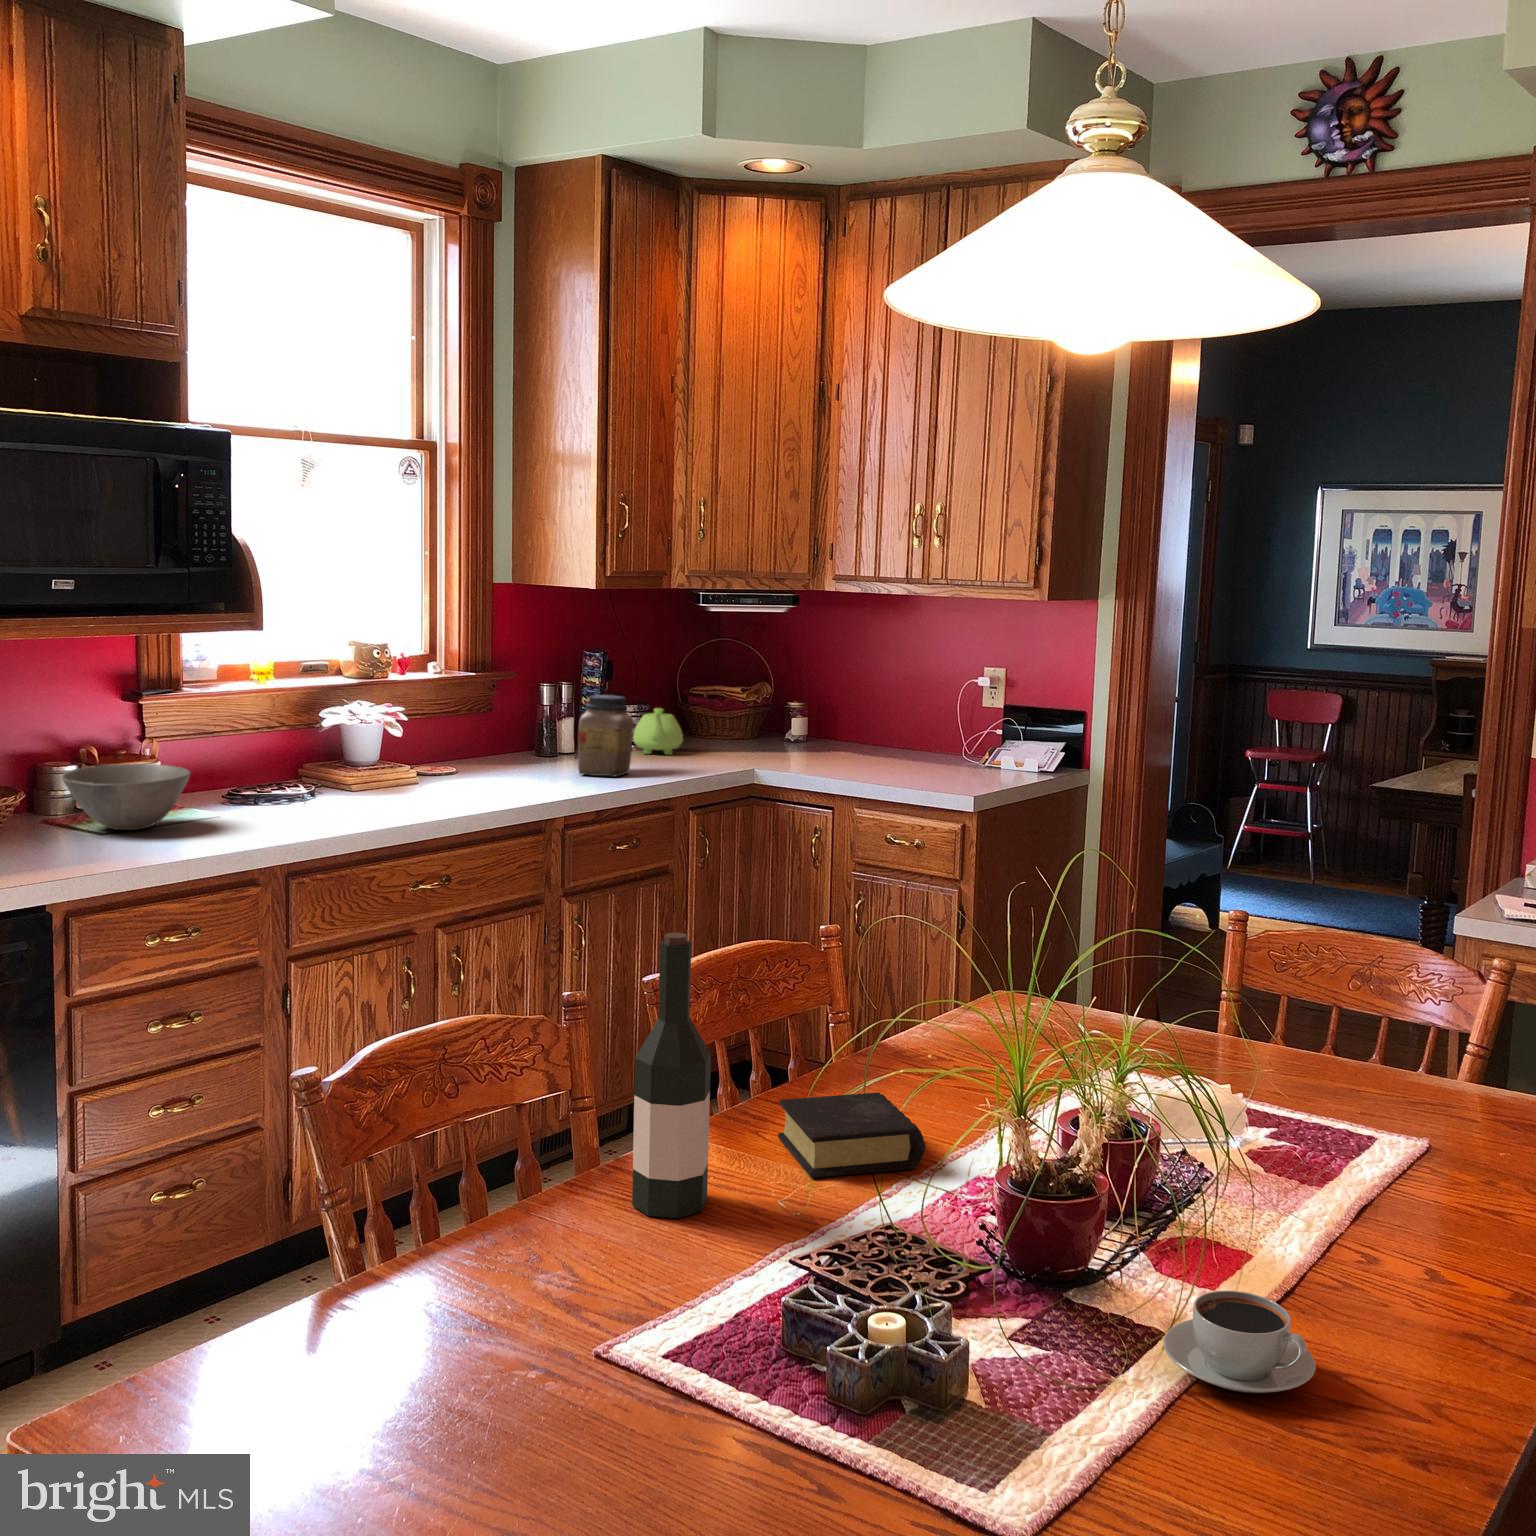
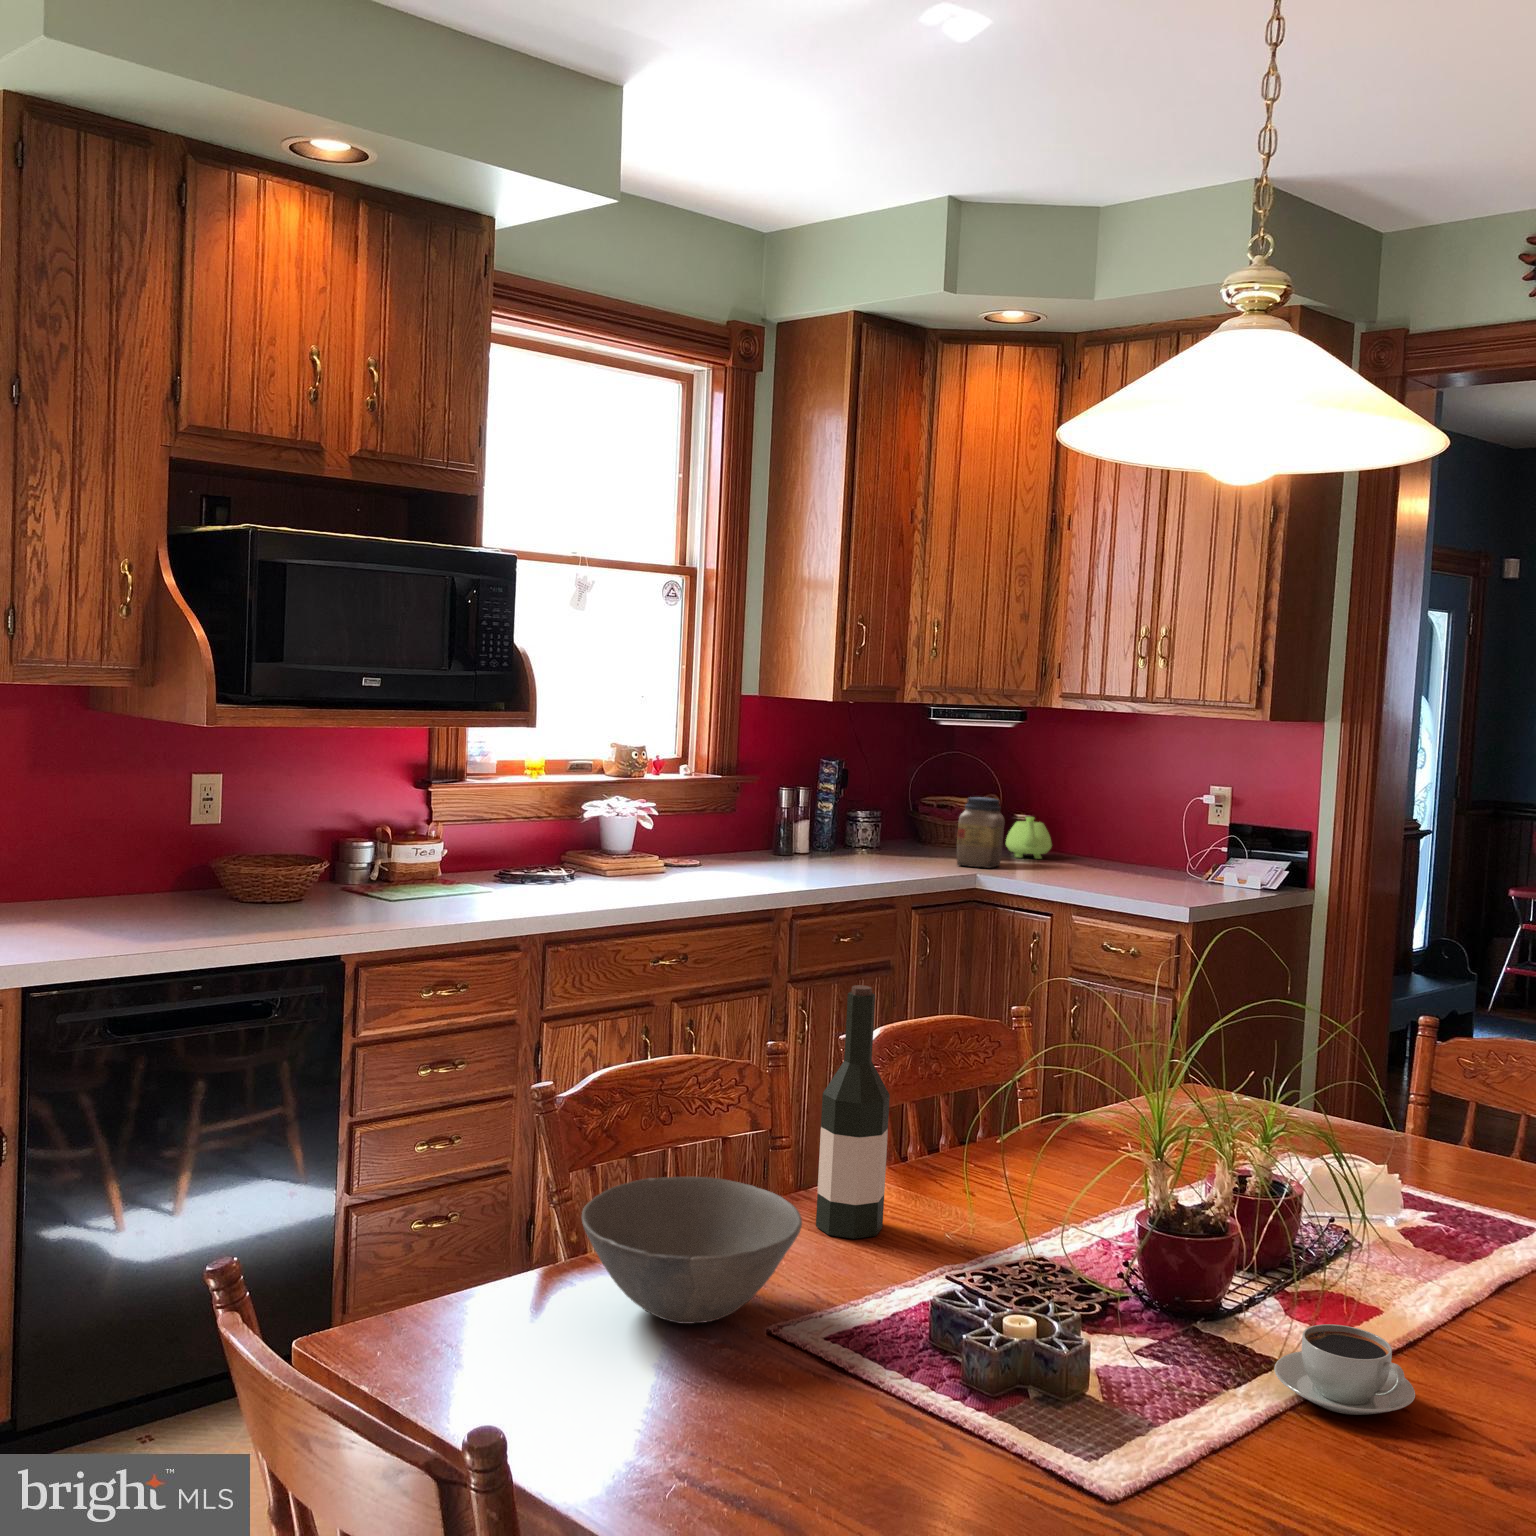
jar: present [578,695,633,776] -> present [957,797,1005,868]
teapot: present [633,708,683,755] -> present [1006,817,1052,859]
bowl: present [62,764,191,830] -> present [582,1177,802,1324]
book: present [778,1092,926,1178] -> none [955,1149,1087,1218]

